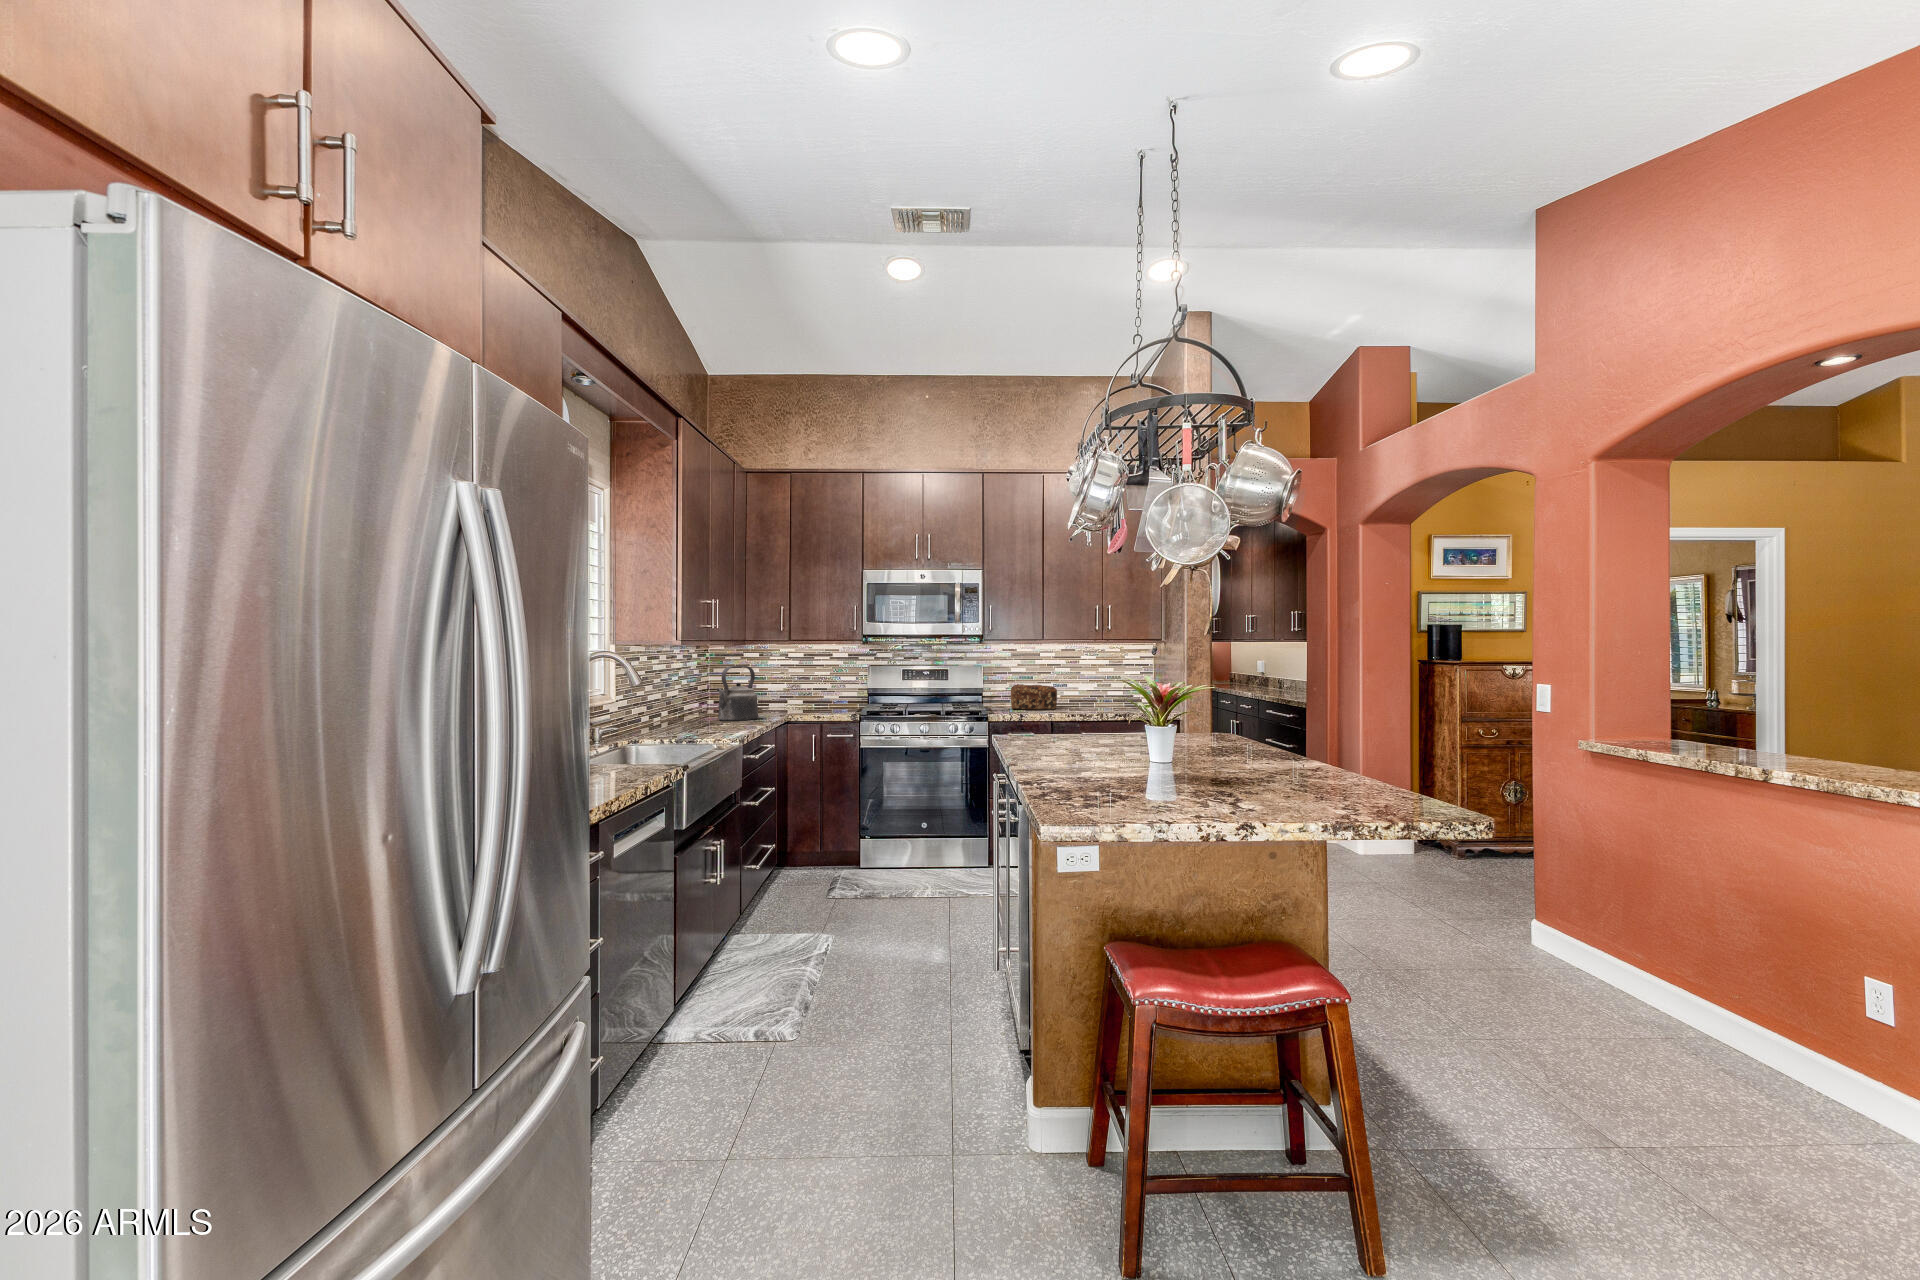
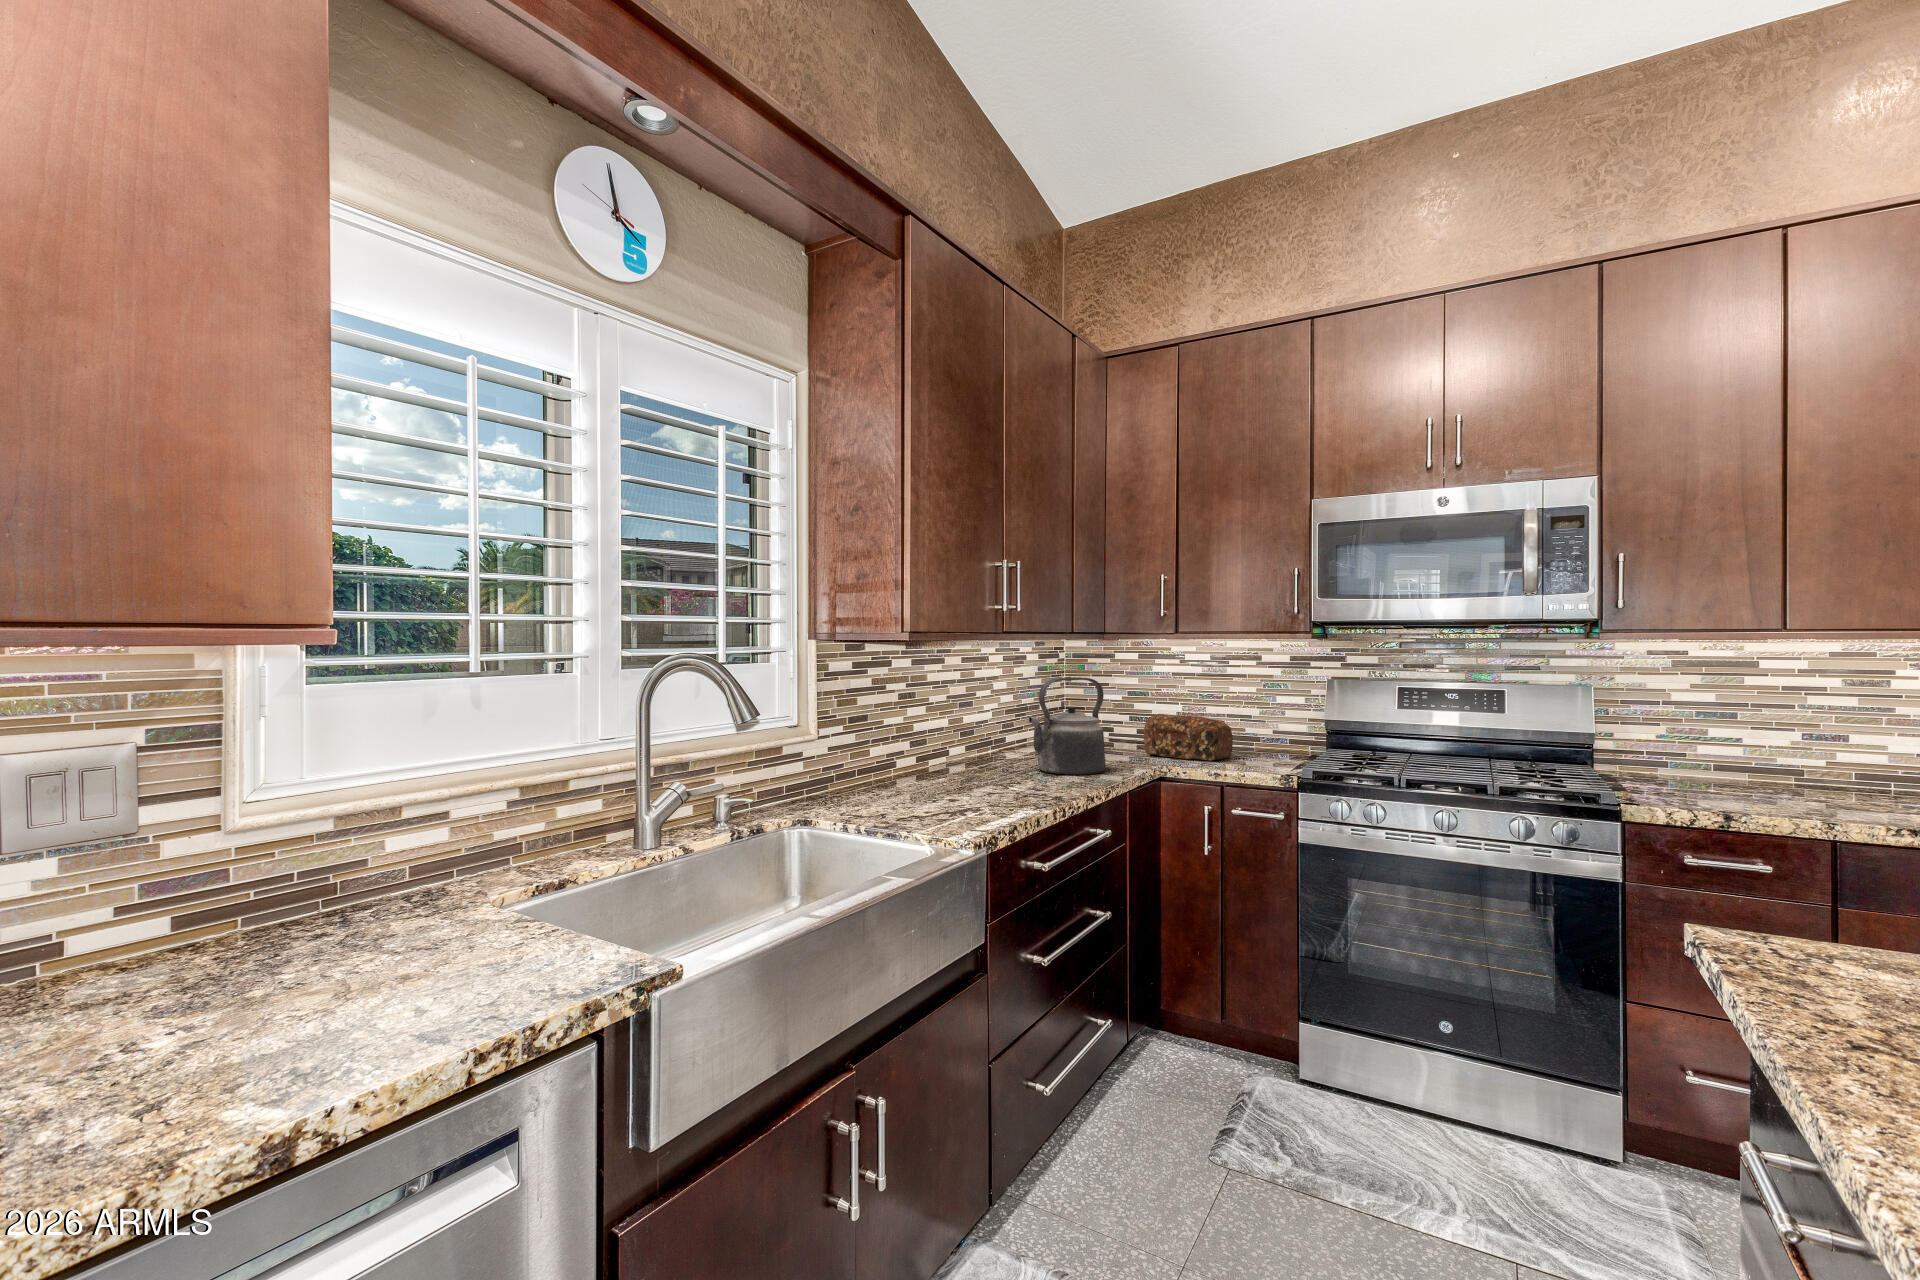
bread loaf: present [1011,685,1057,709] -> present [1143,714,1233,760]

